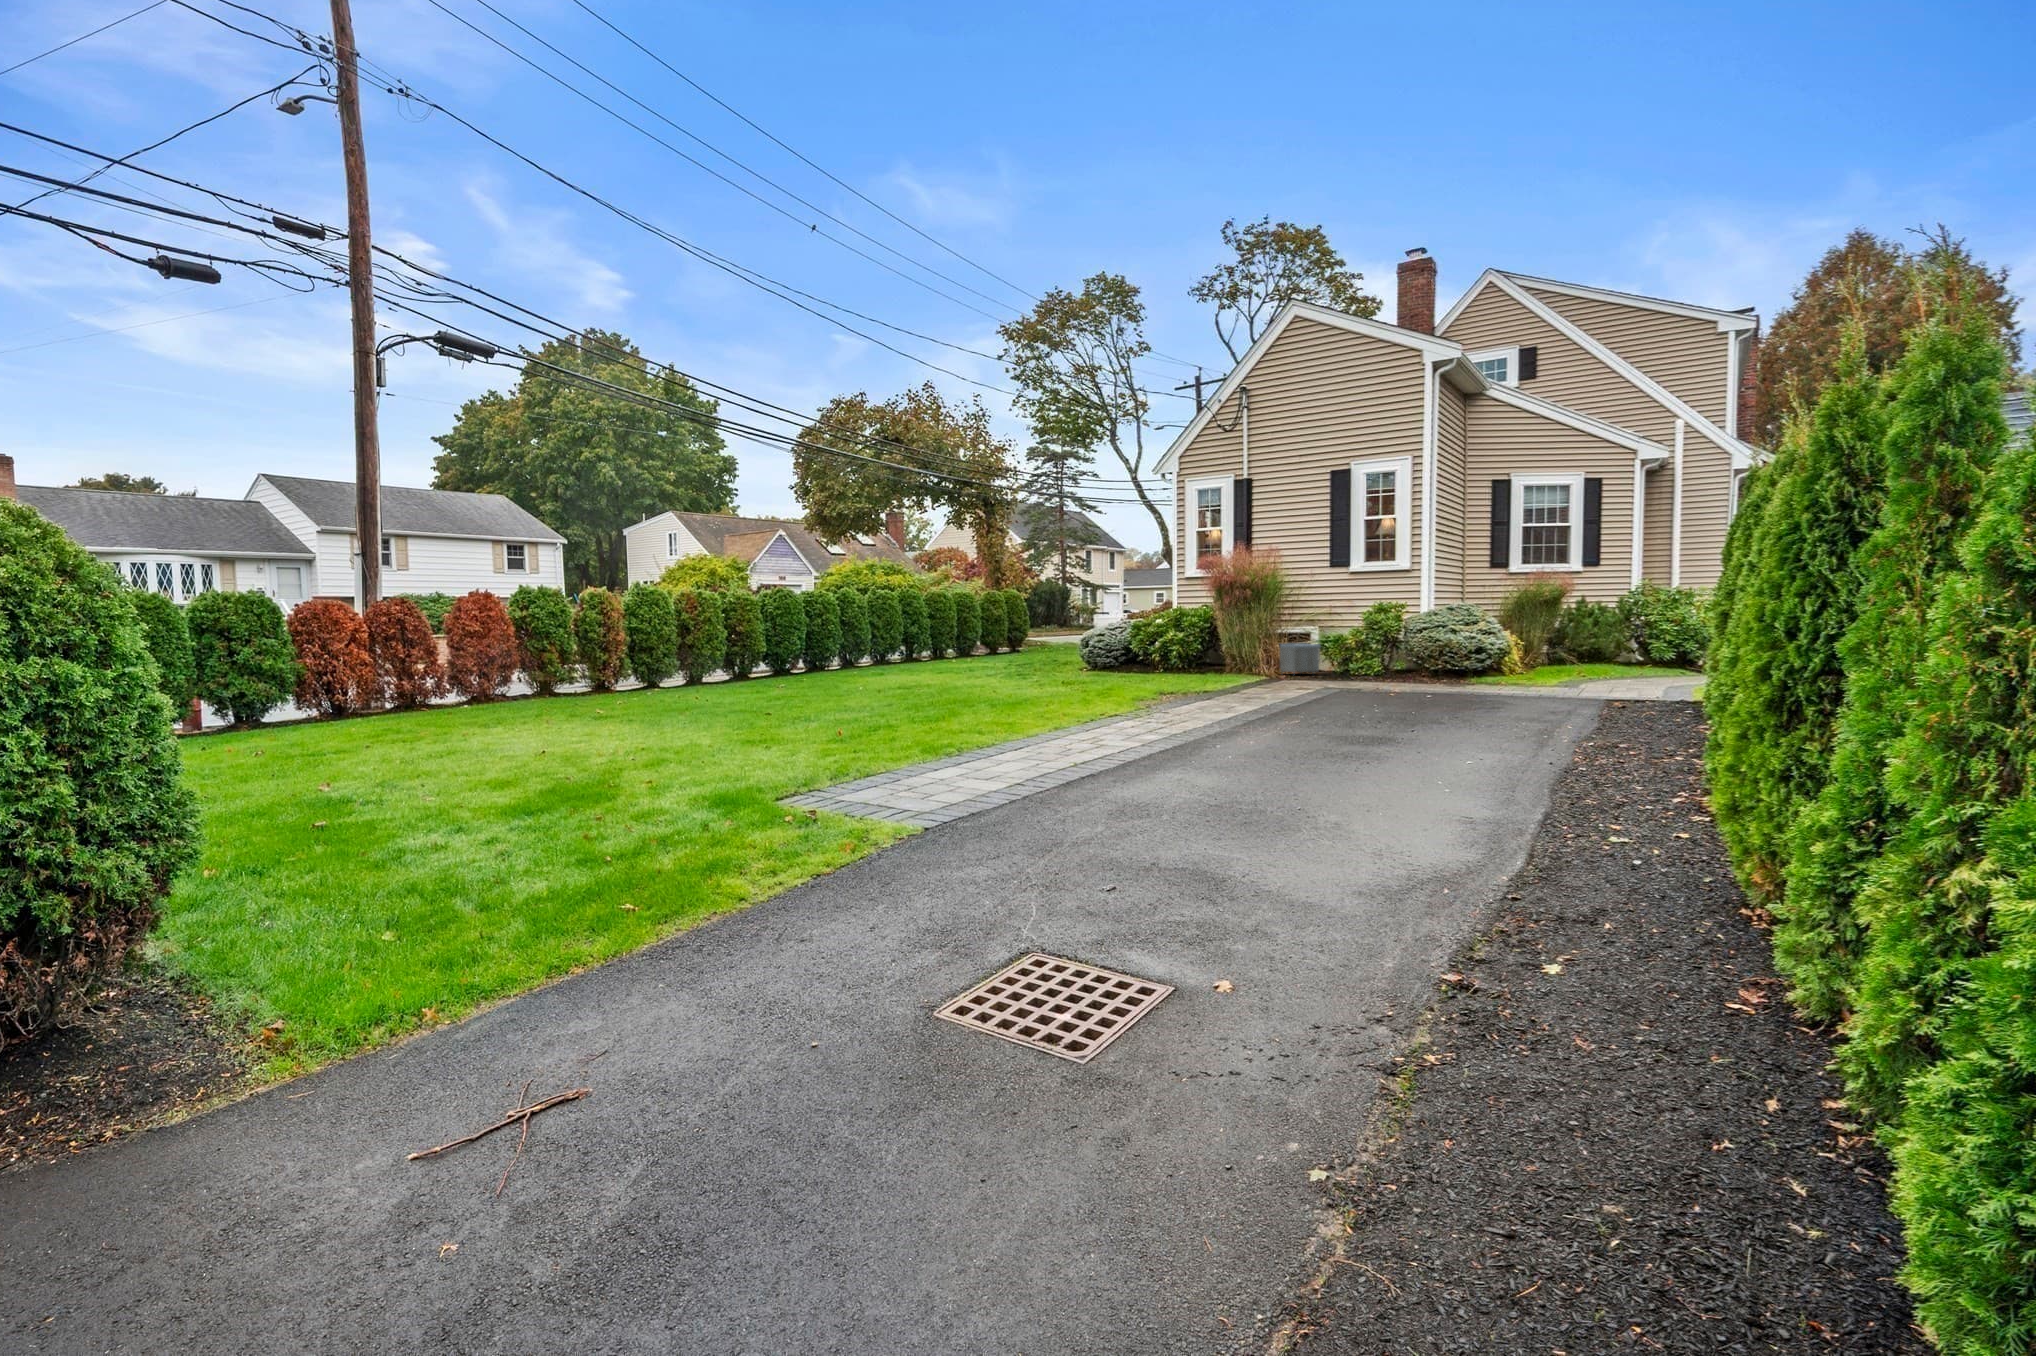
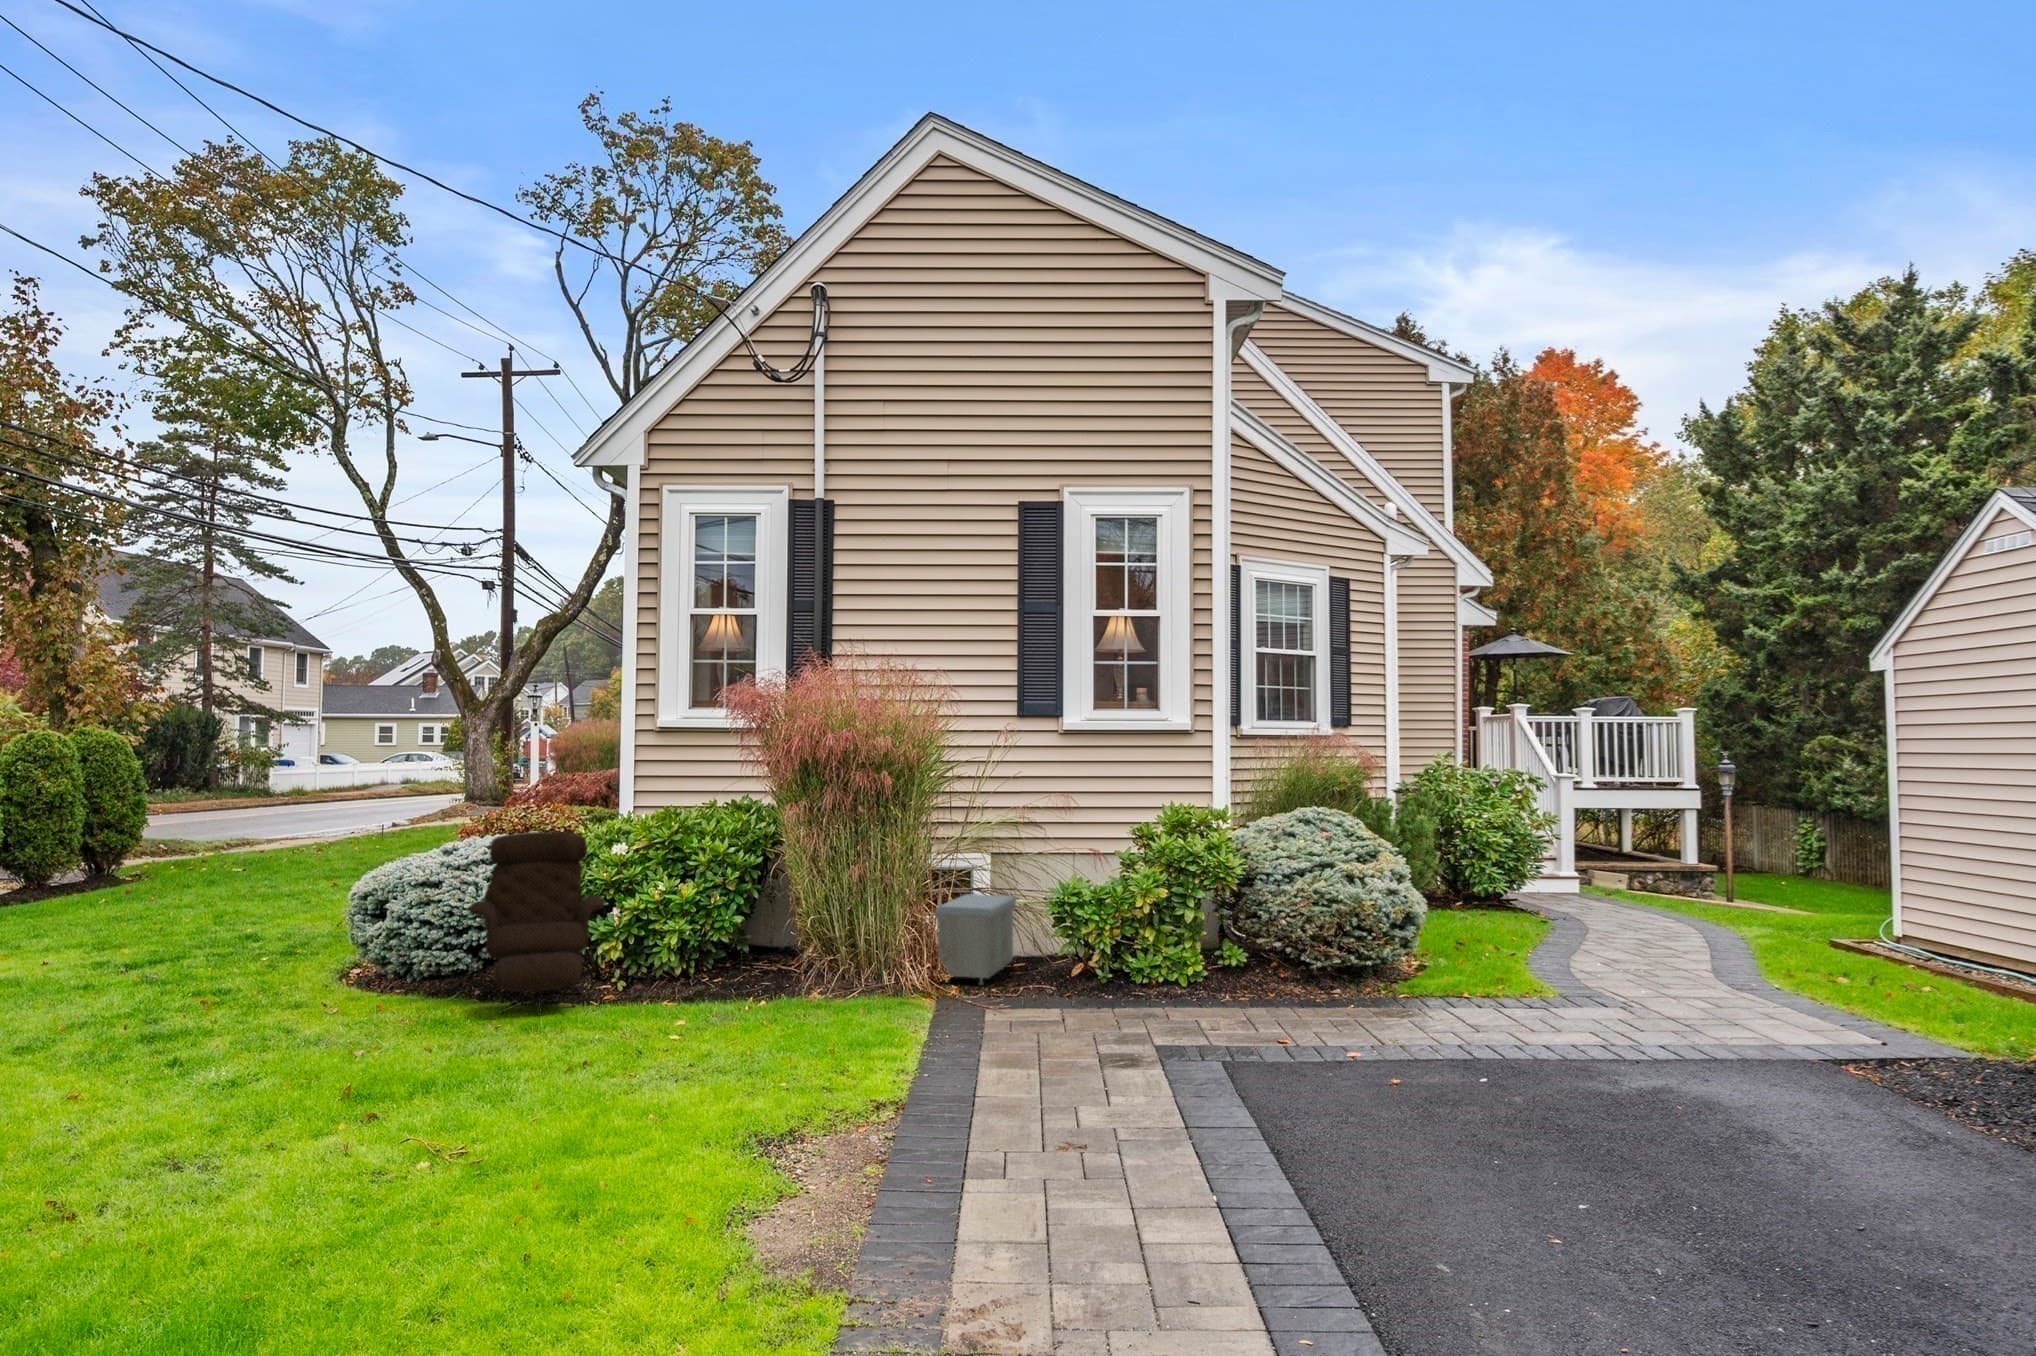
lounge chair: none [1116,614,1160,670] -> present [469,832,604,1016]

